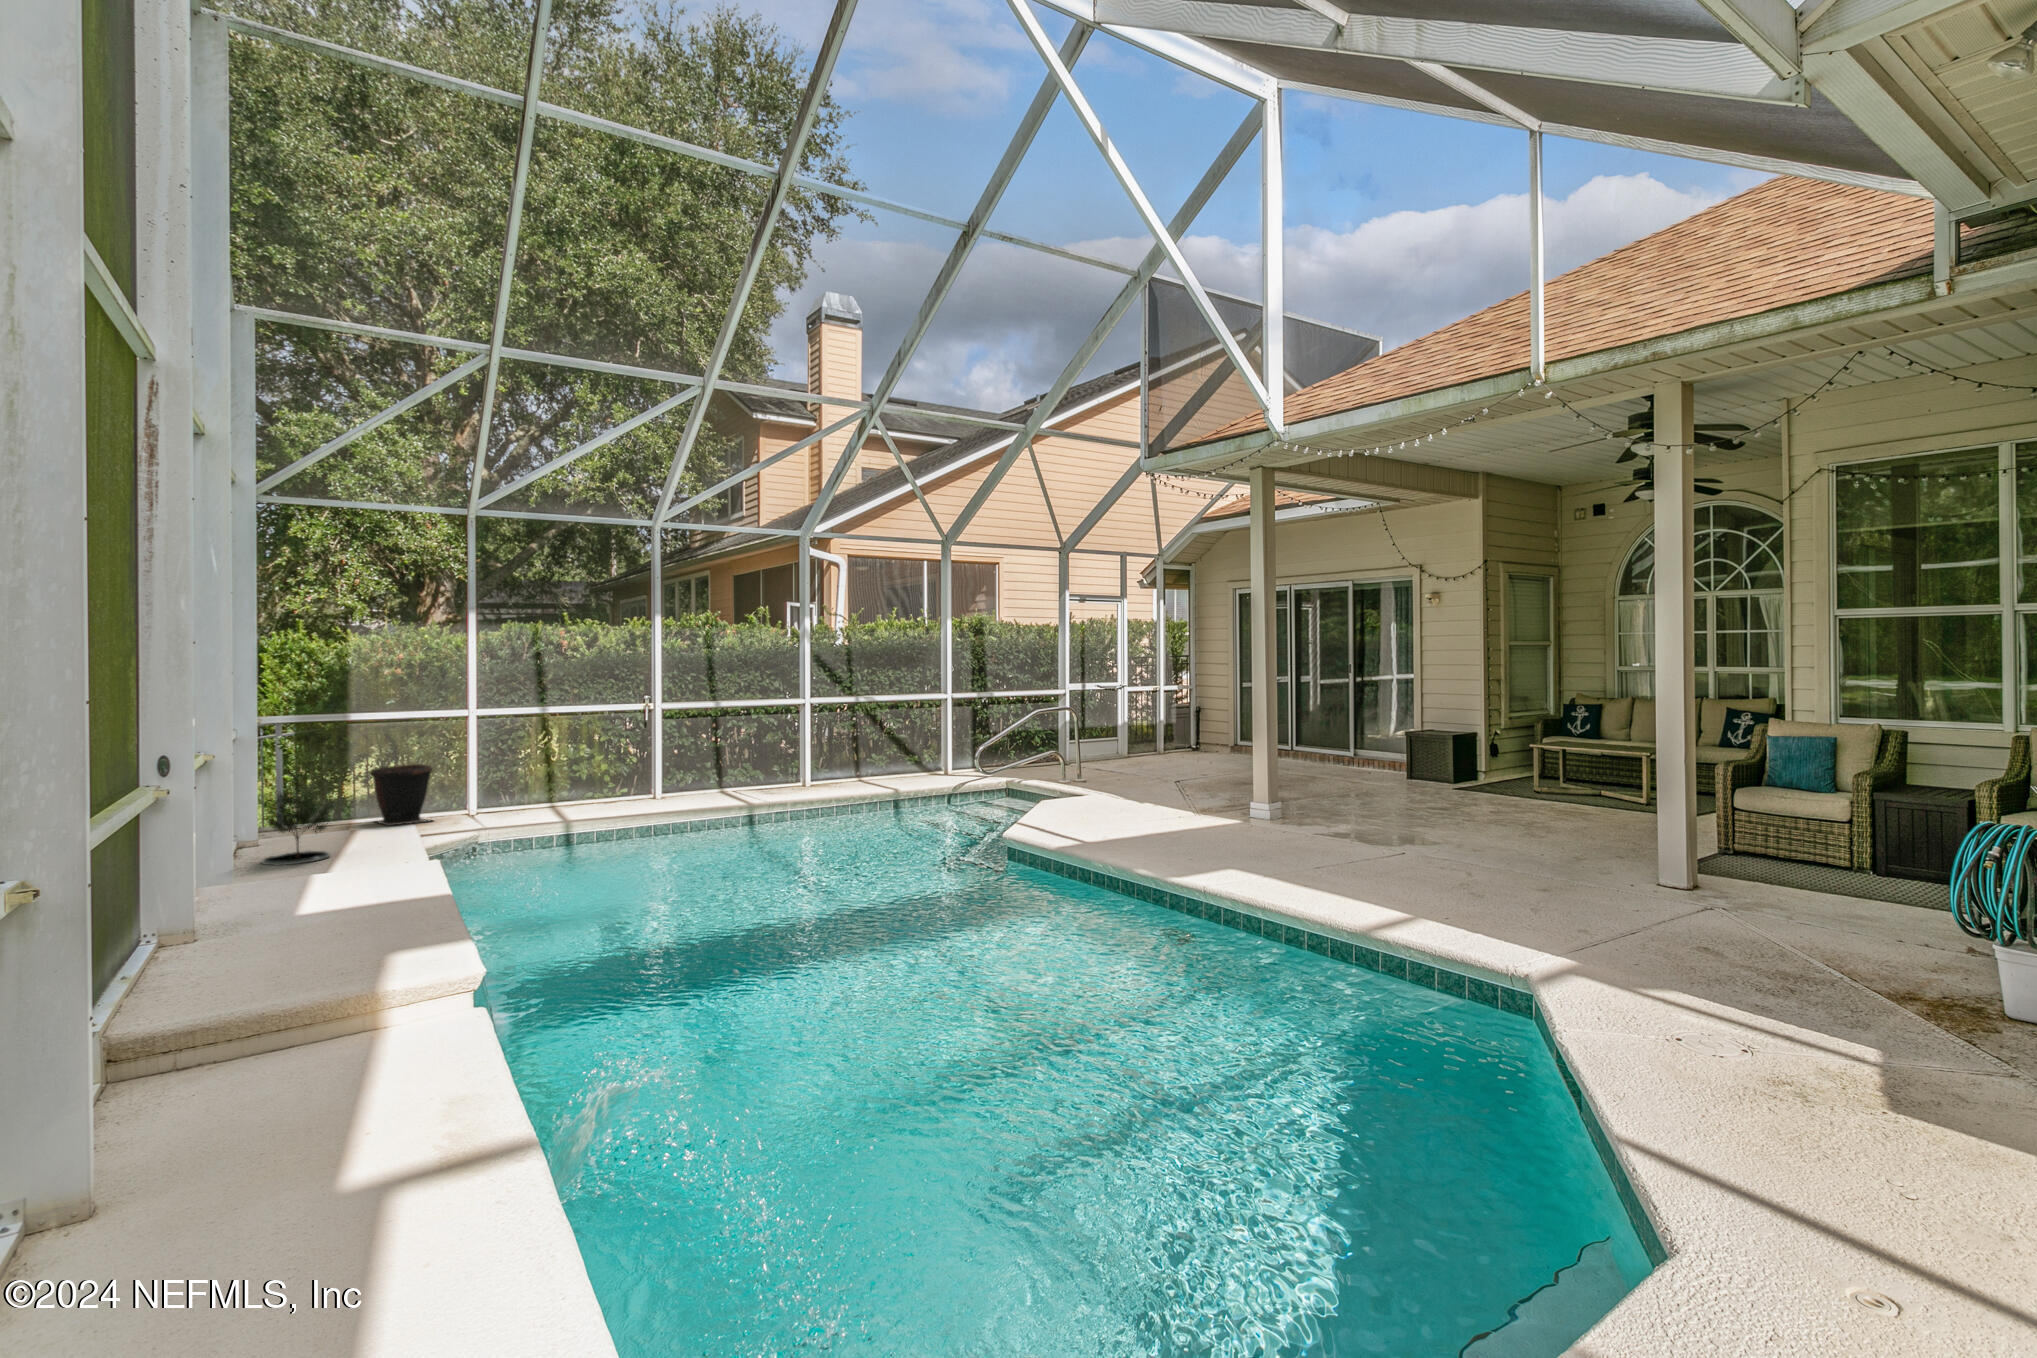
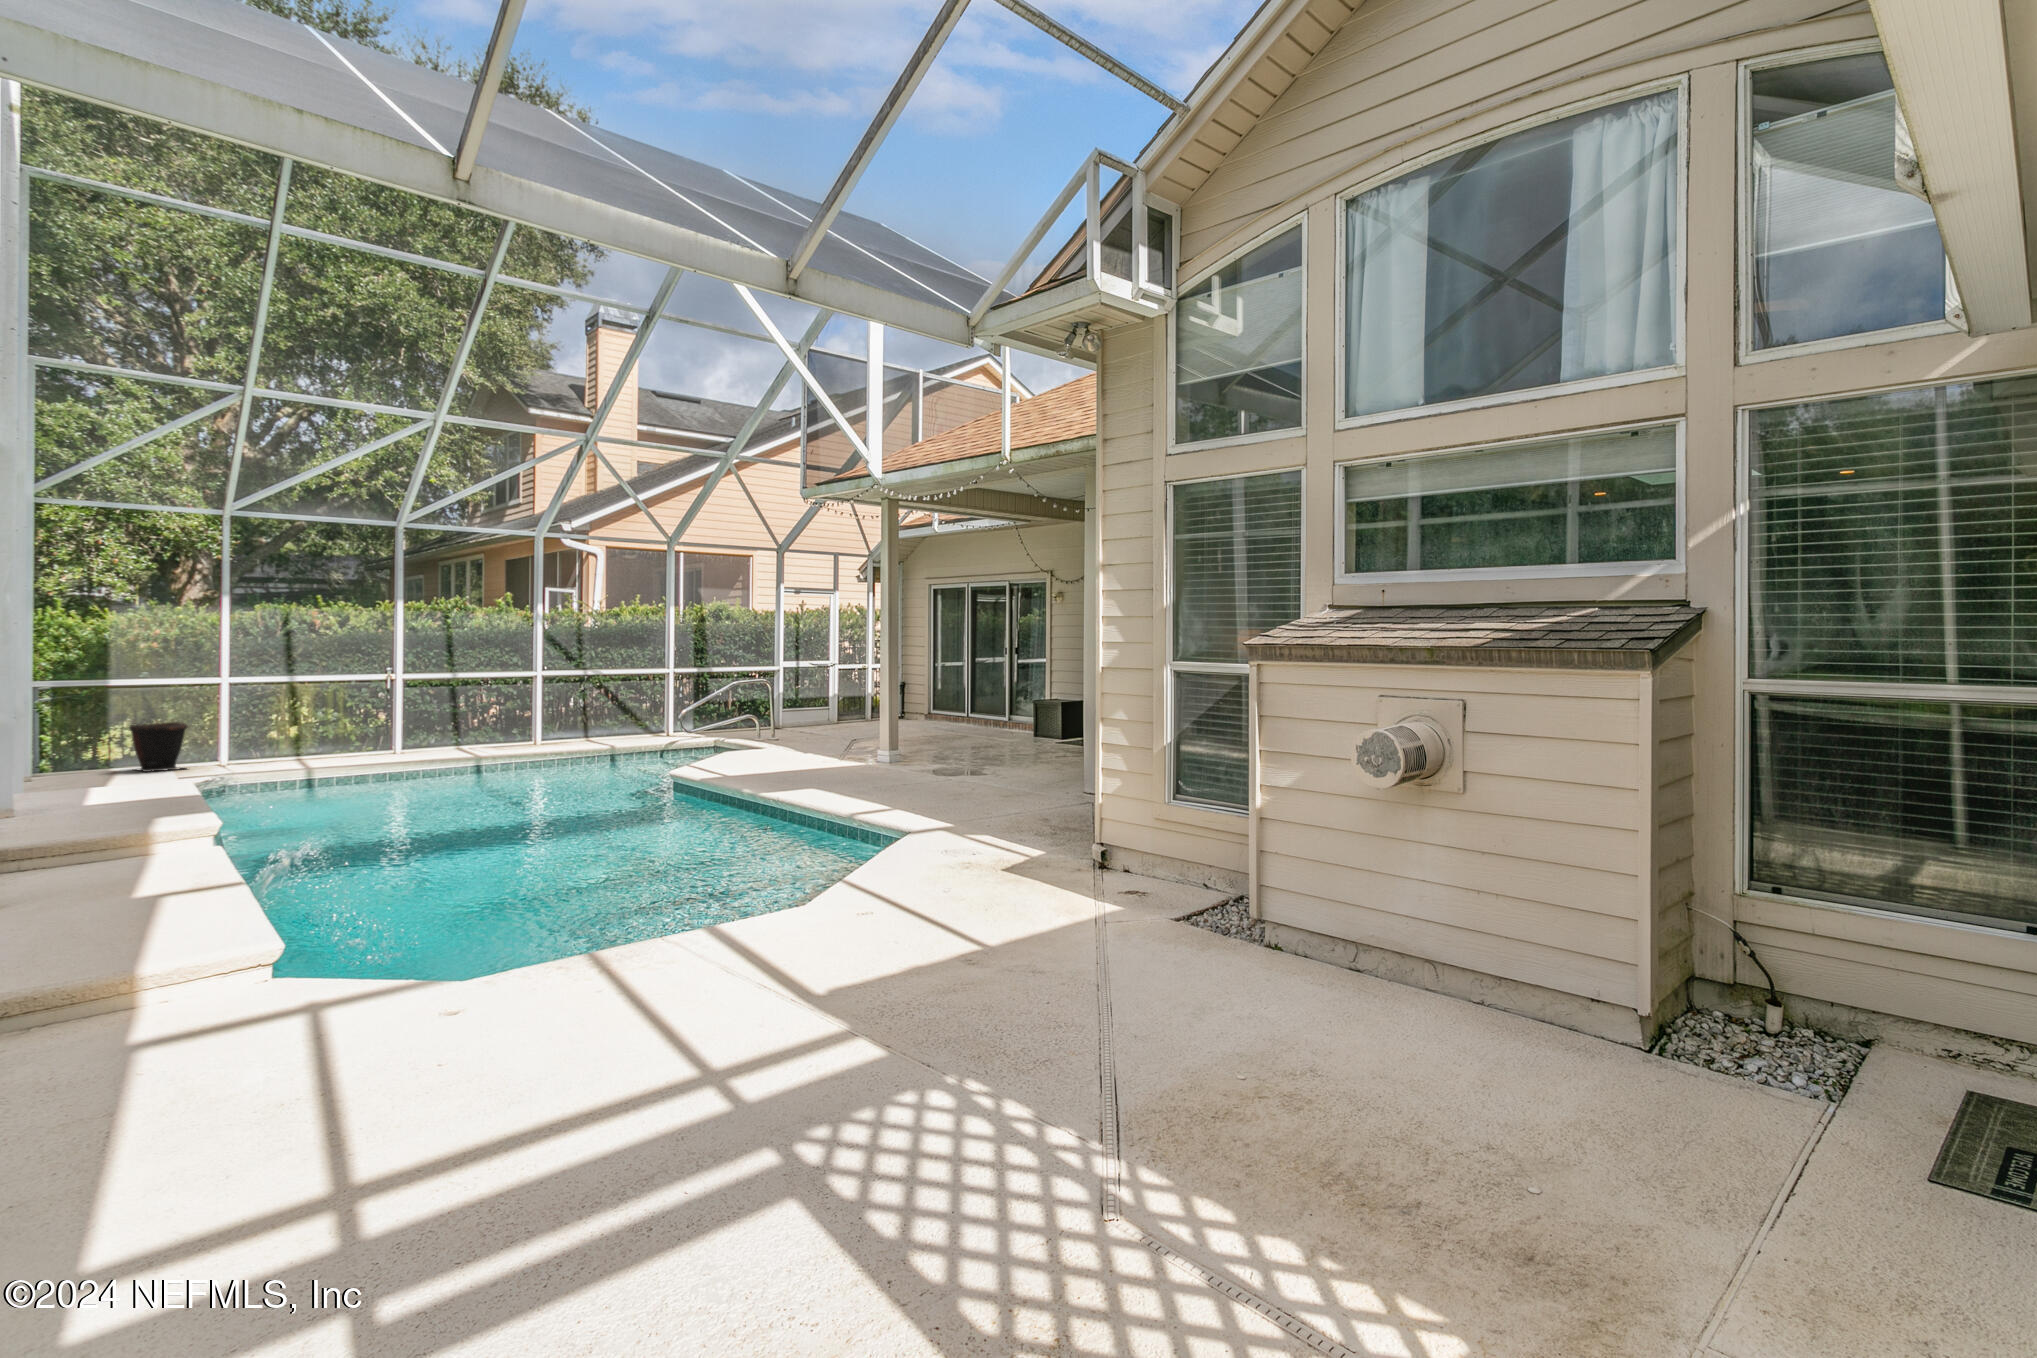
potted tree: present [261,769,335,865] -> none [28,715,103,796]

